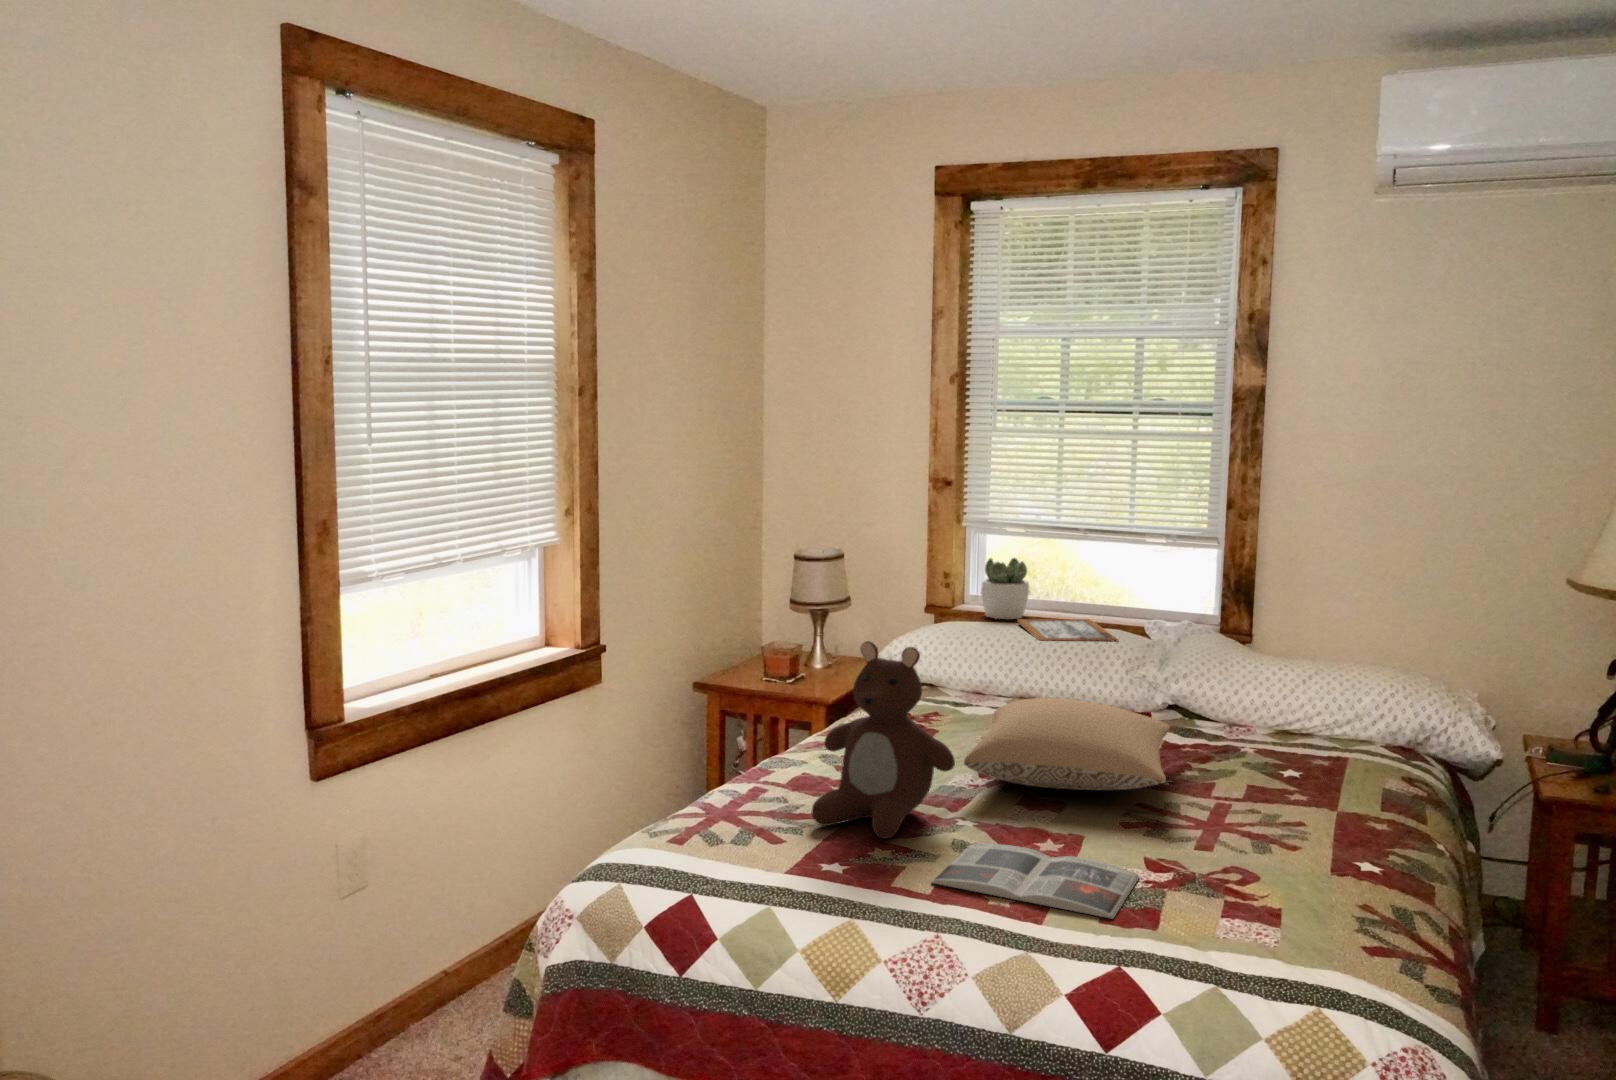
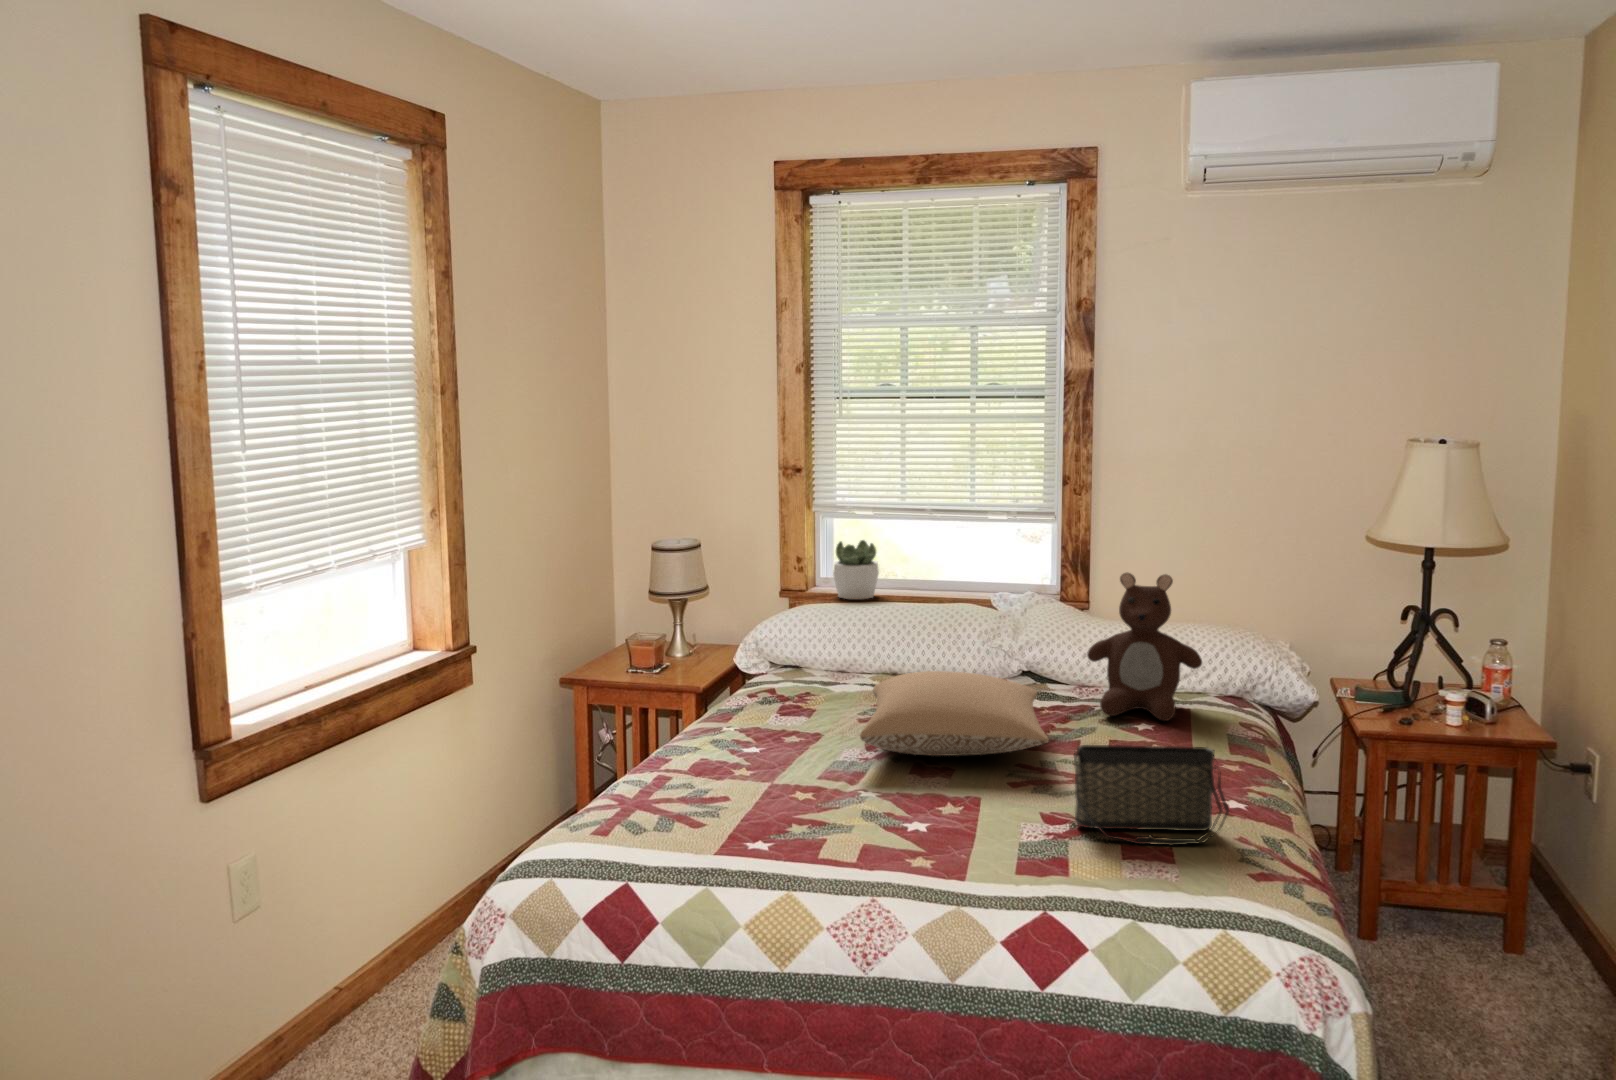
picture frame: present [1017,619,1118,641] -> none [871,595,972,620]
teddy bear: present [812,641,955,839] -> present [1087,573,1202,721]
handbag: none [1179,788,1352,907] -> present [1074,745,1229,846]
magazine: present [932,843,1139,919] -> none [854,811,1041,870]

